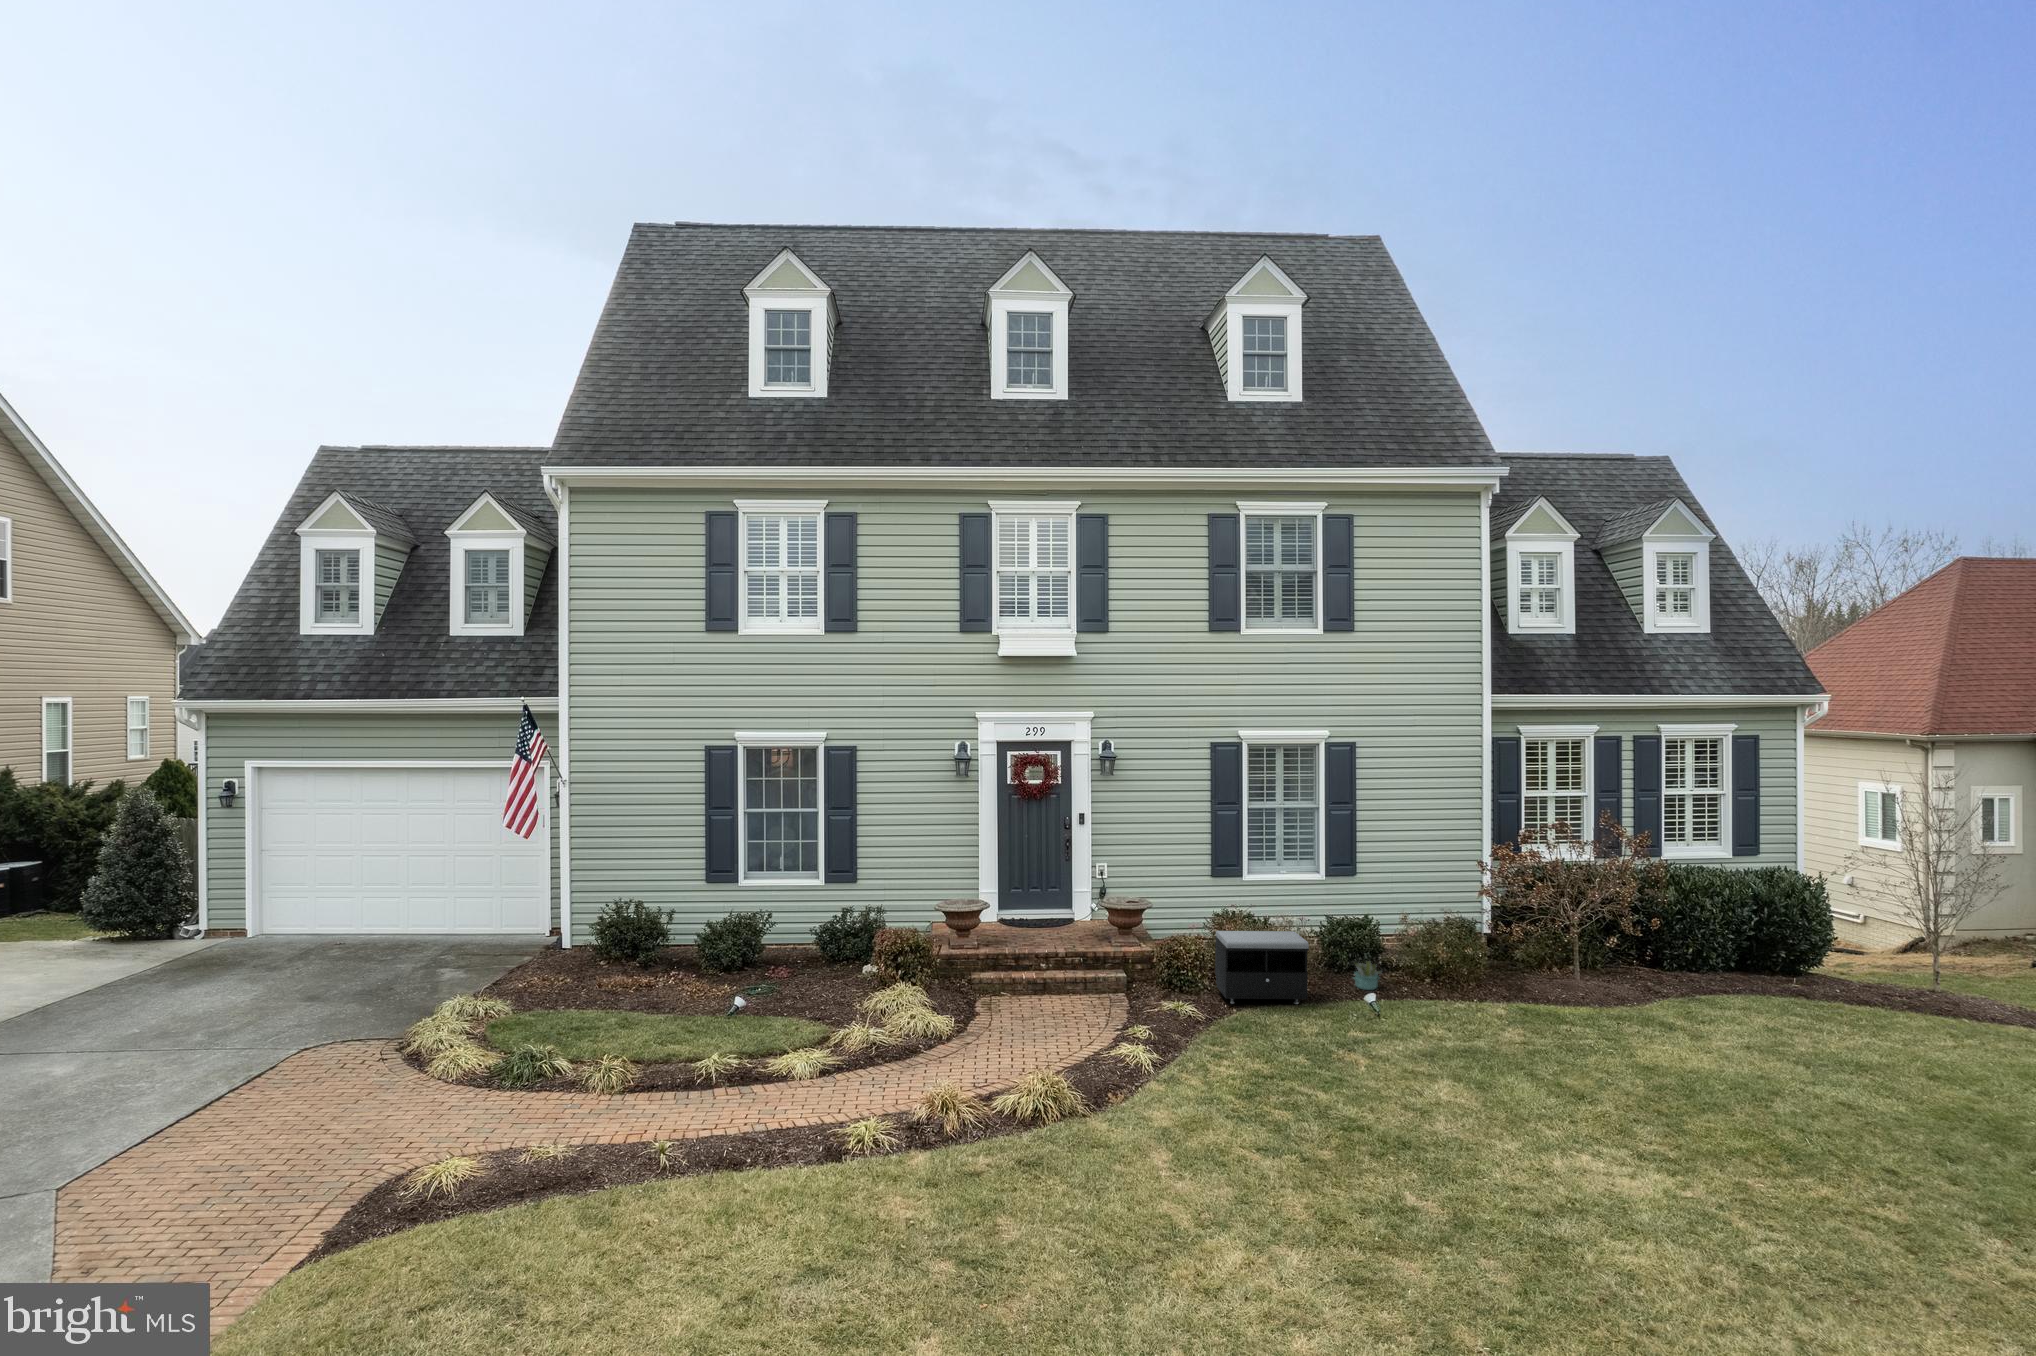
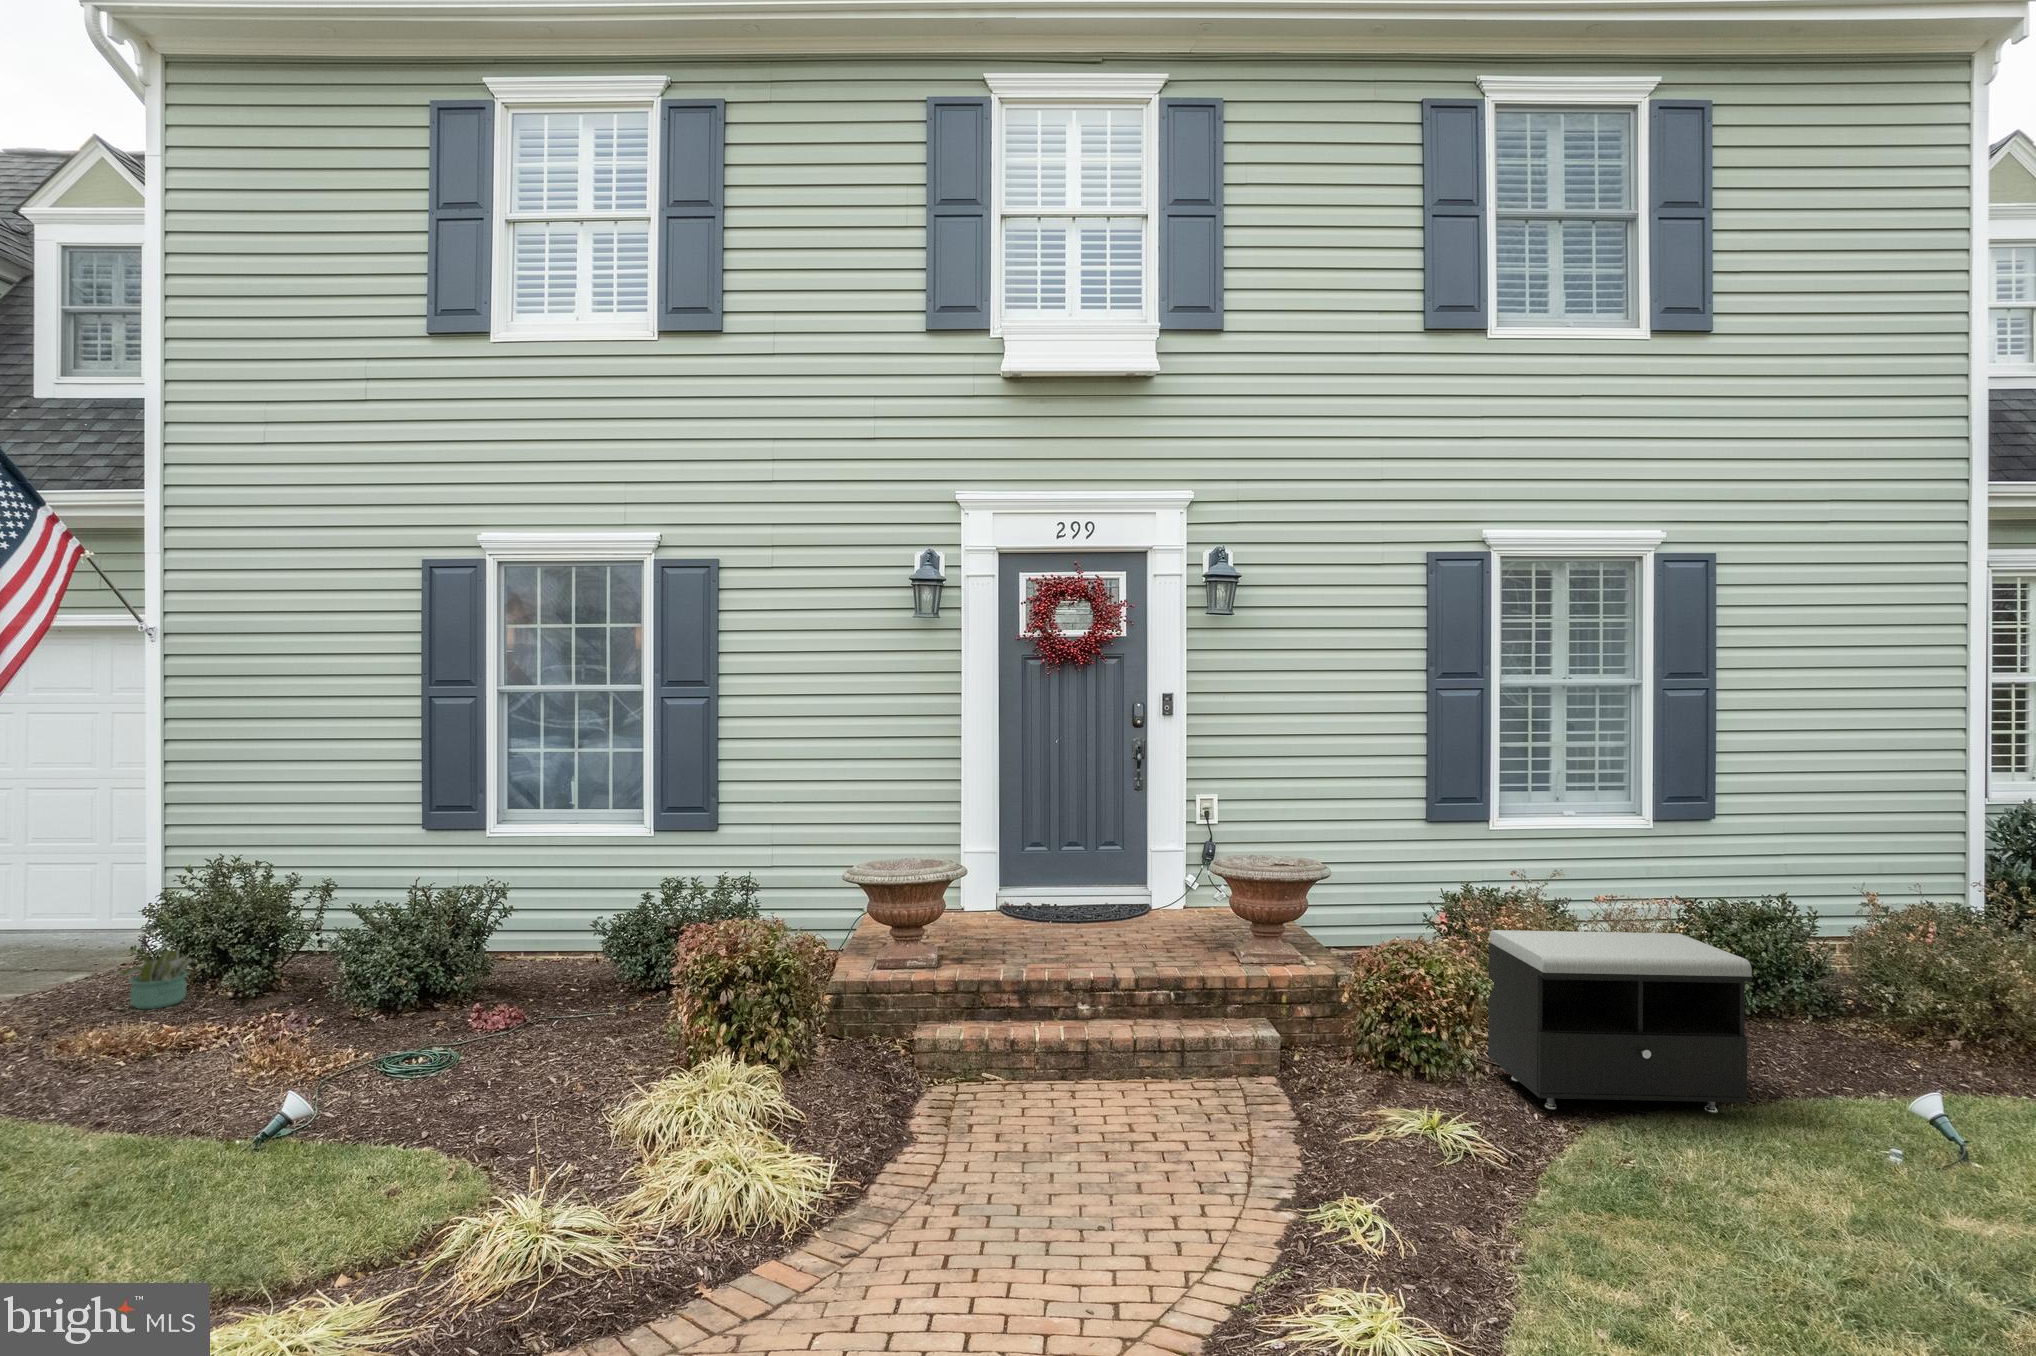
decorative plant: present [1354,961,1381,990] -> present [117,950,191,1009]

